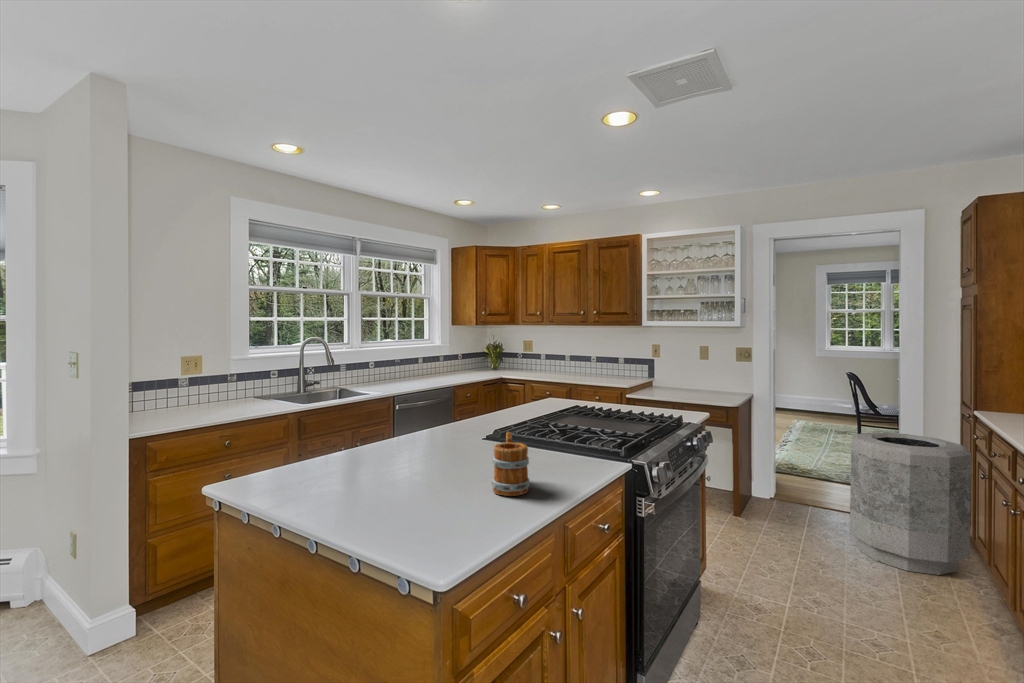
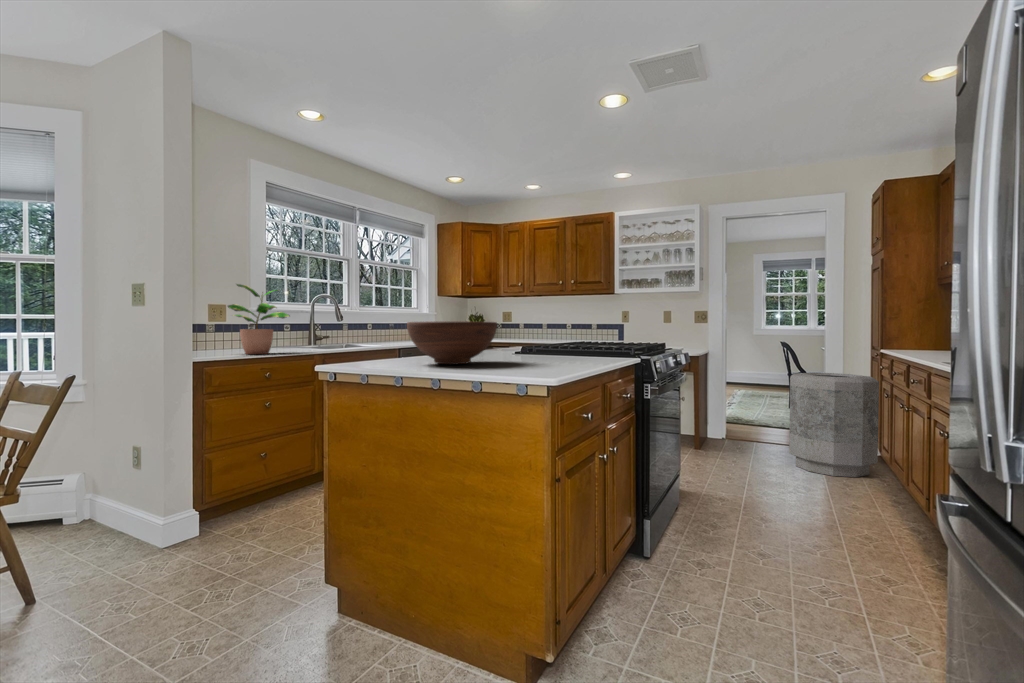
potted plant: none [177,344,246,422] -> present [228,284,290,354]
fruit bowl: none [302,419,424,489] -> present [407,321,497,364]
mug: present [492,432,530,496] -> none [553,325,582,364]

